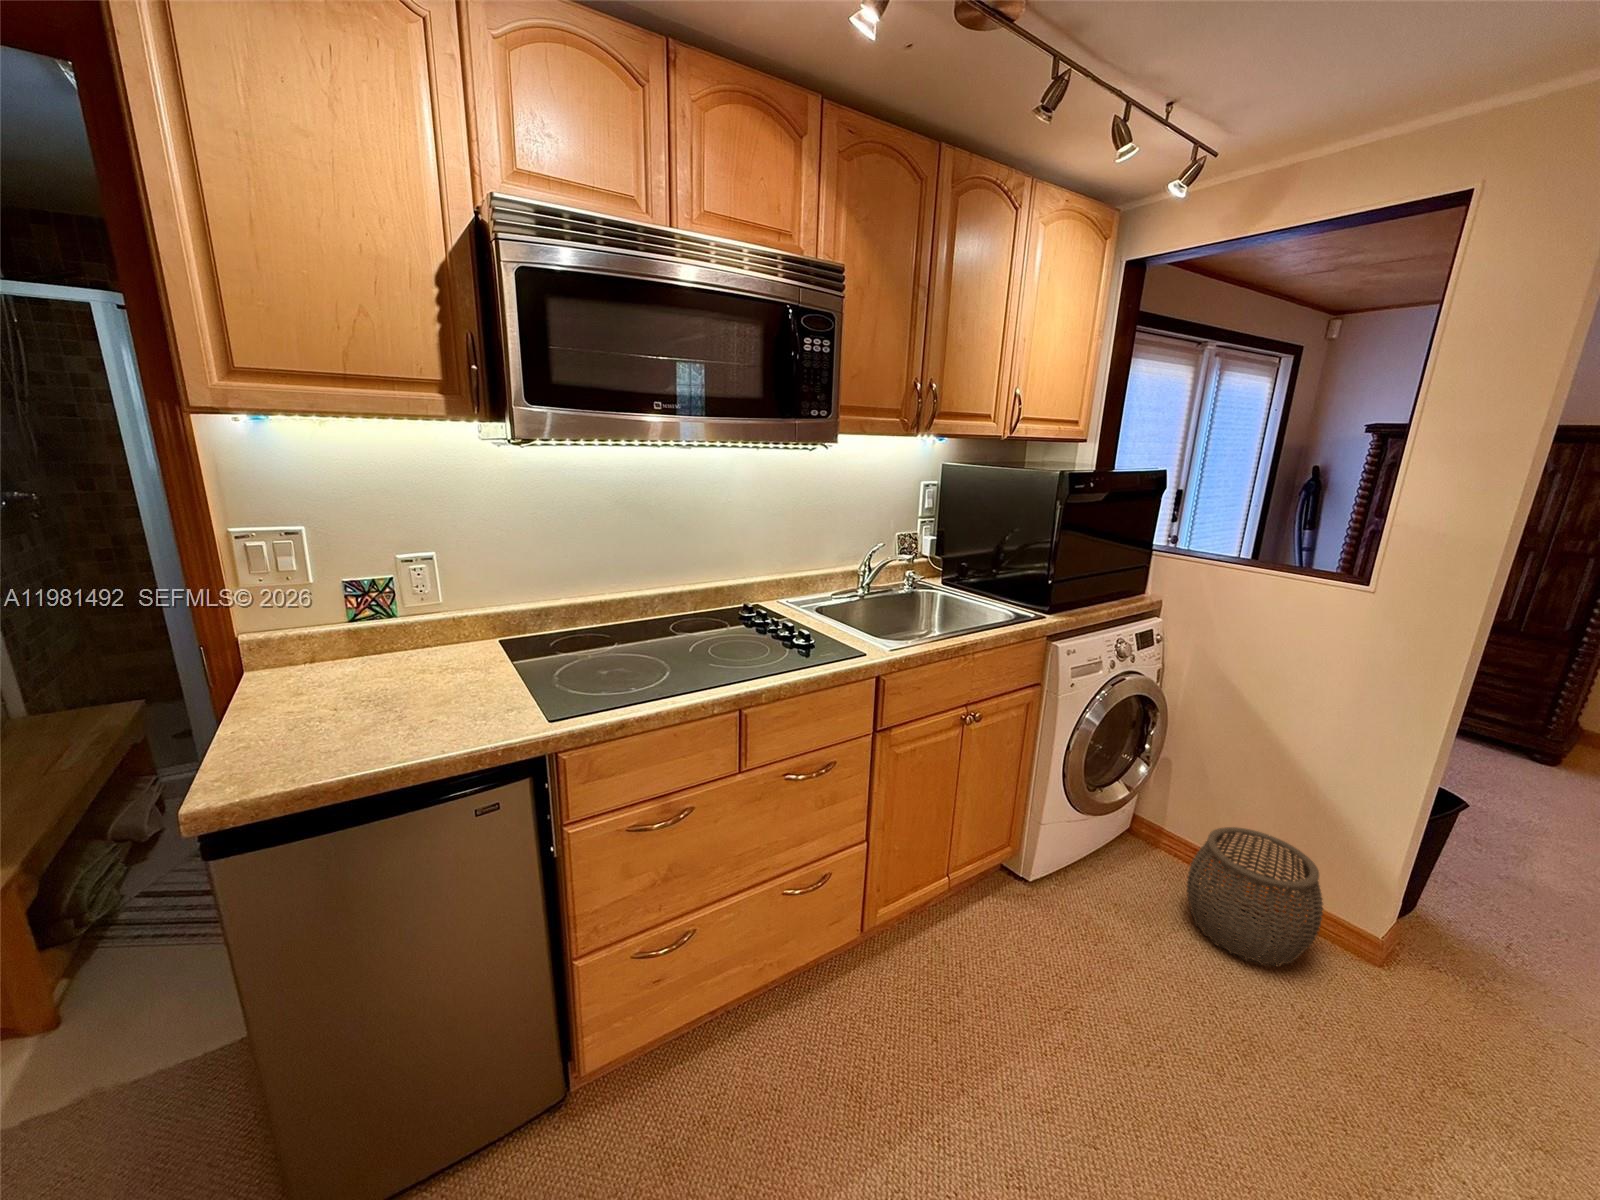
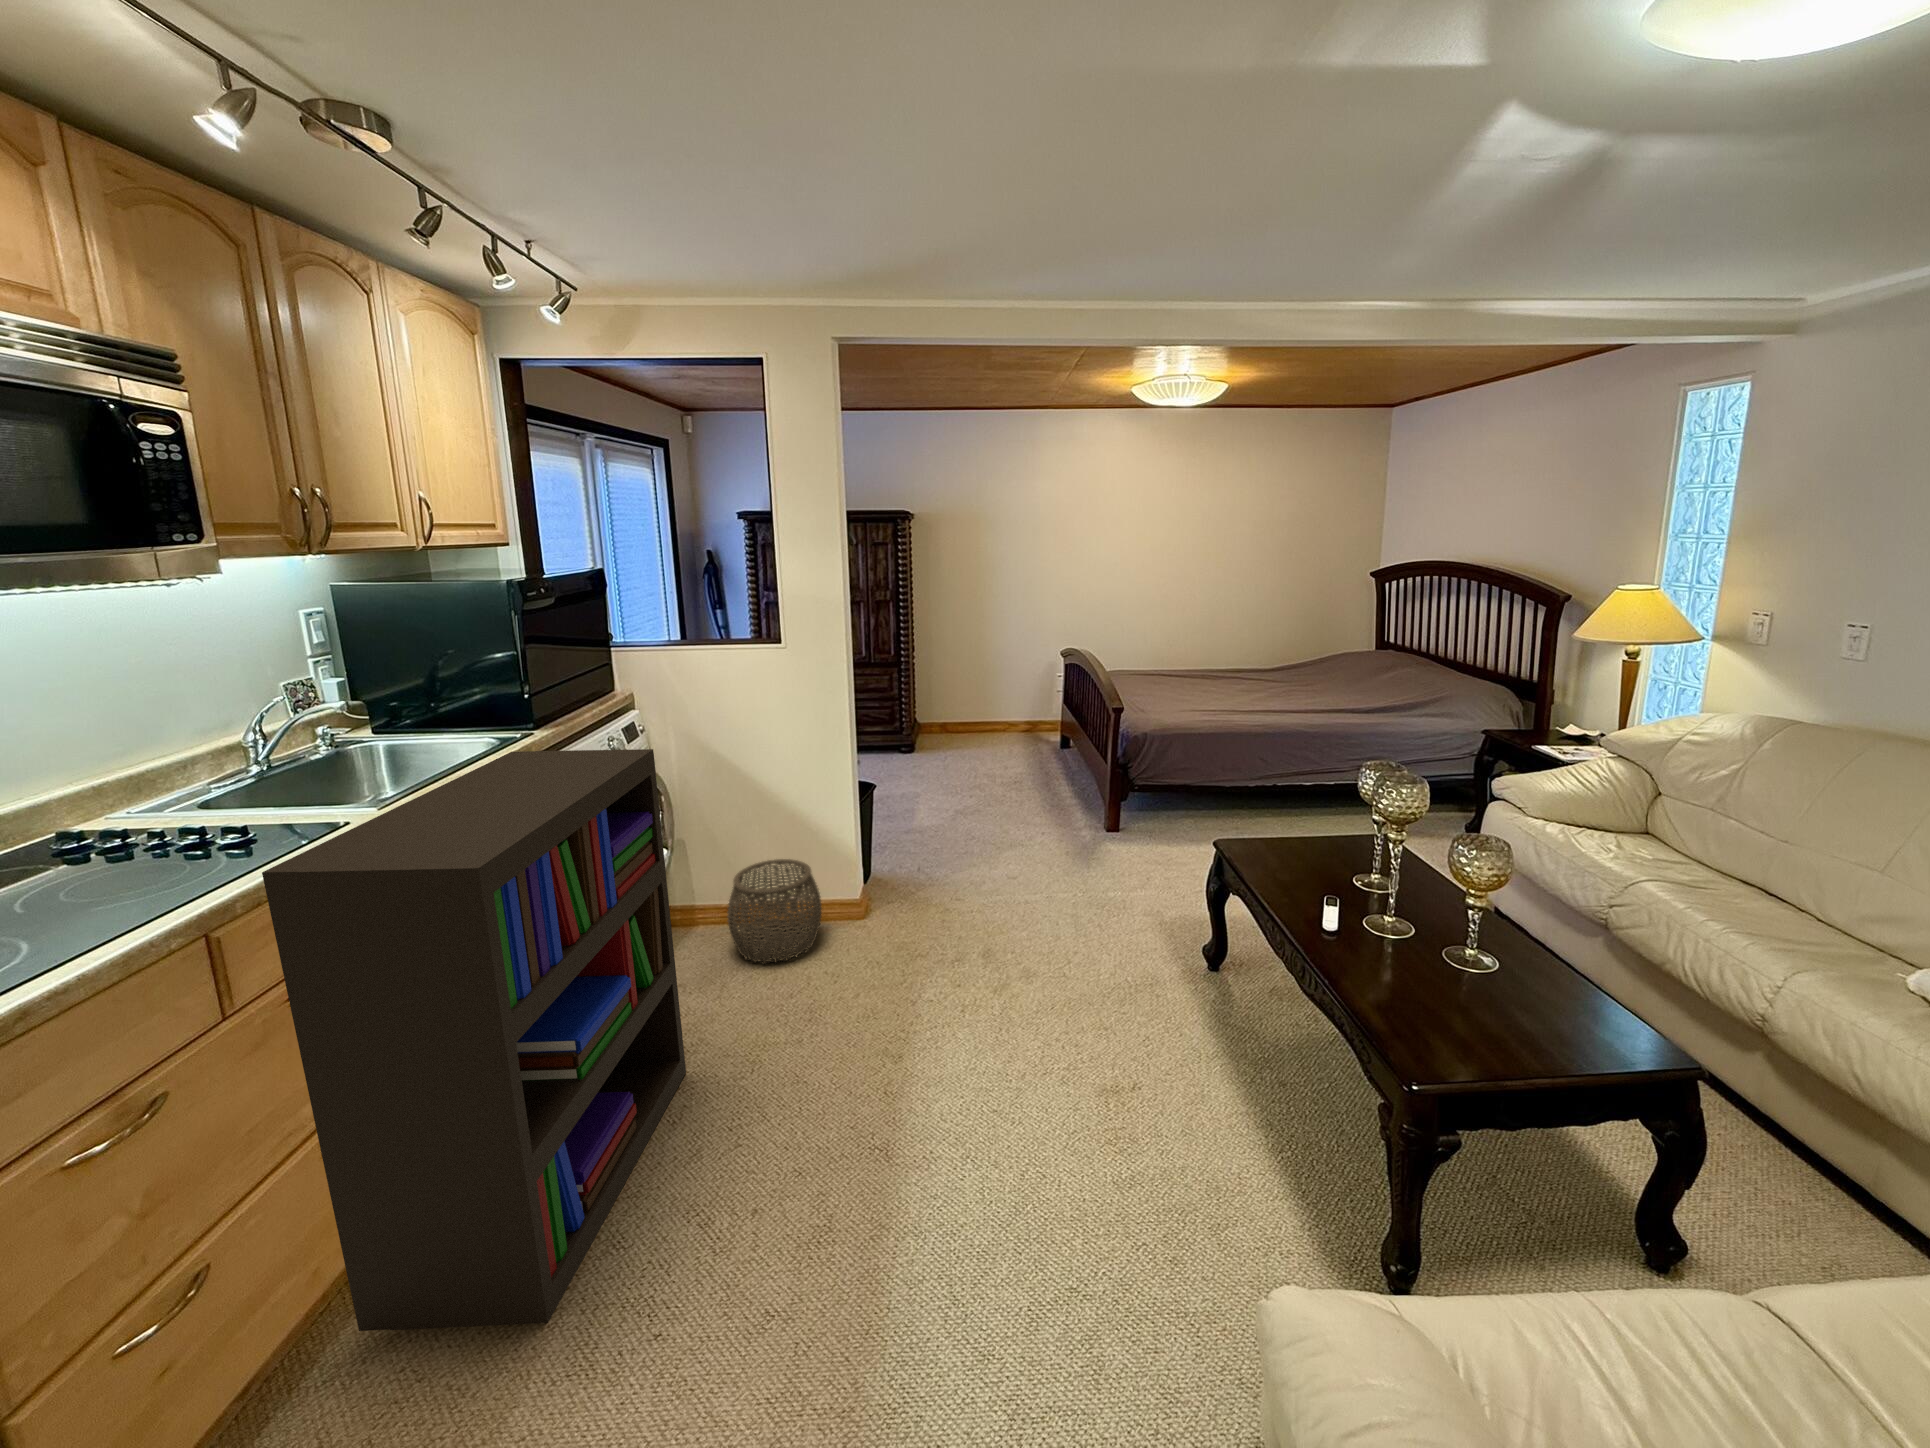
bookshelf: none [779,630,1137,1163] -> present [262,749,686,1331]

